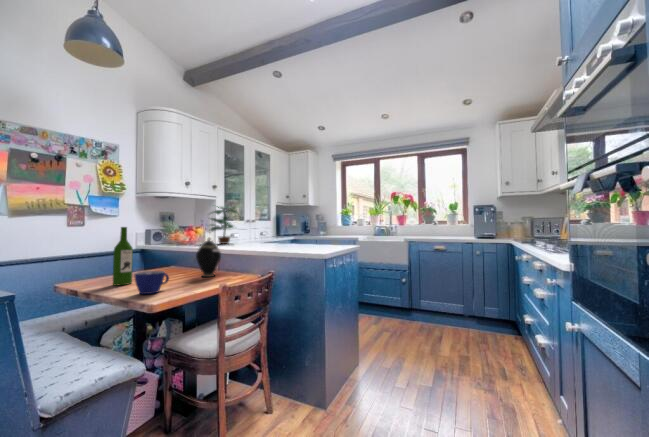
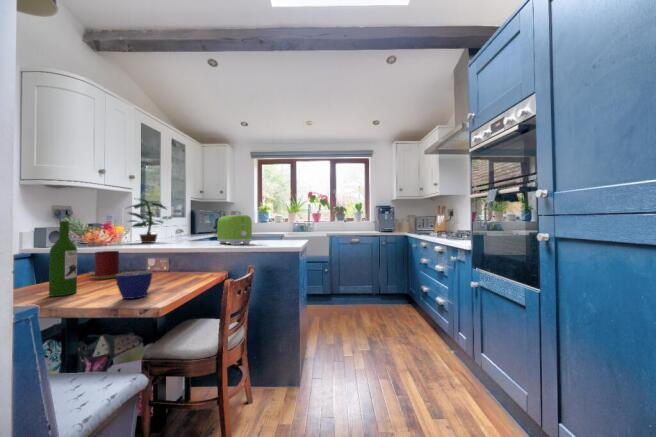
toaster: none [263,220,287,249] -> present [217,215,252,245]
teapot: present [196,238,221,277] -> none [156,233,186,278]
candle: none [157,251,186,274] -> present [87,251,126,279]

